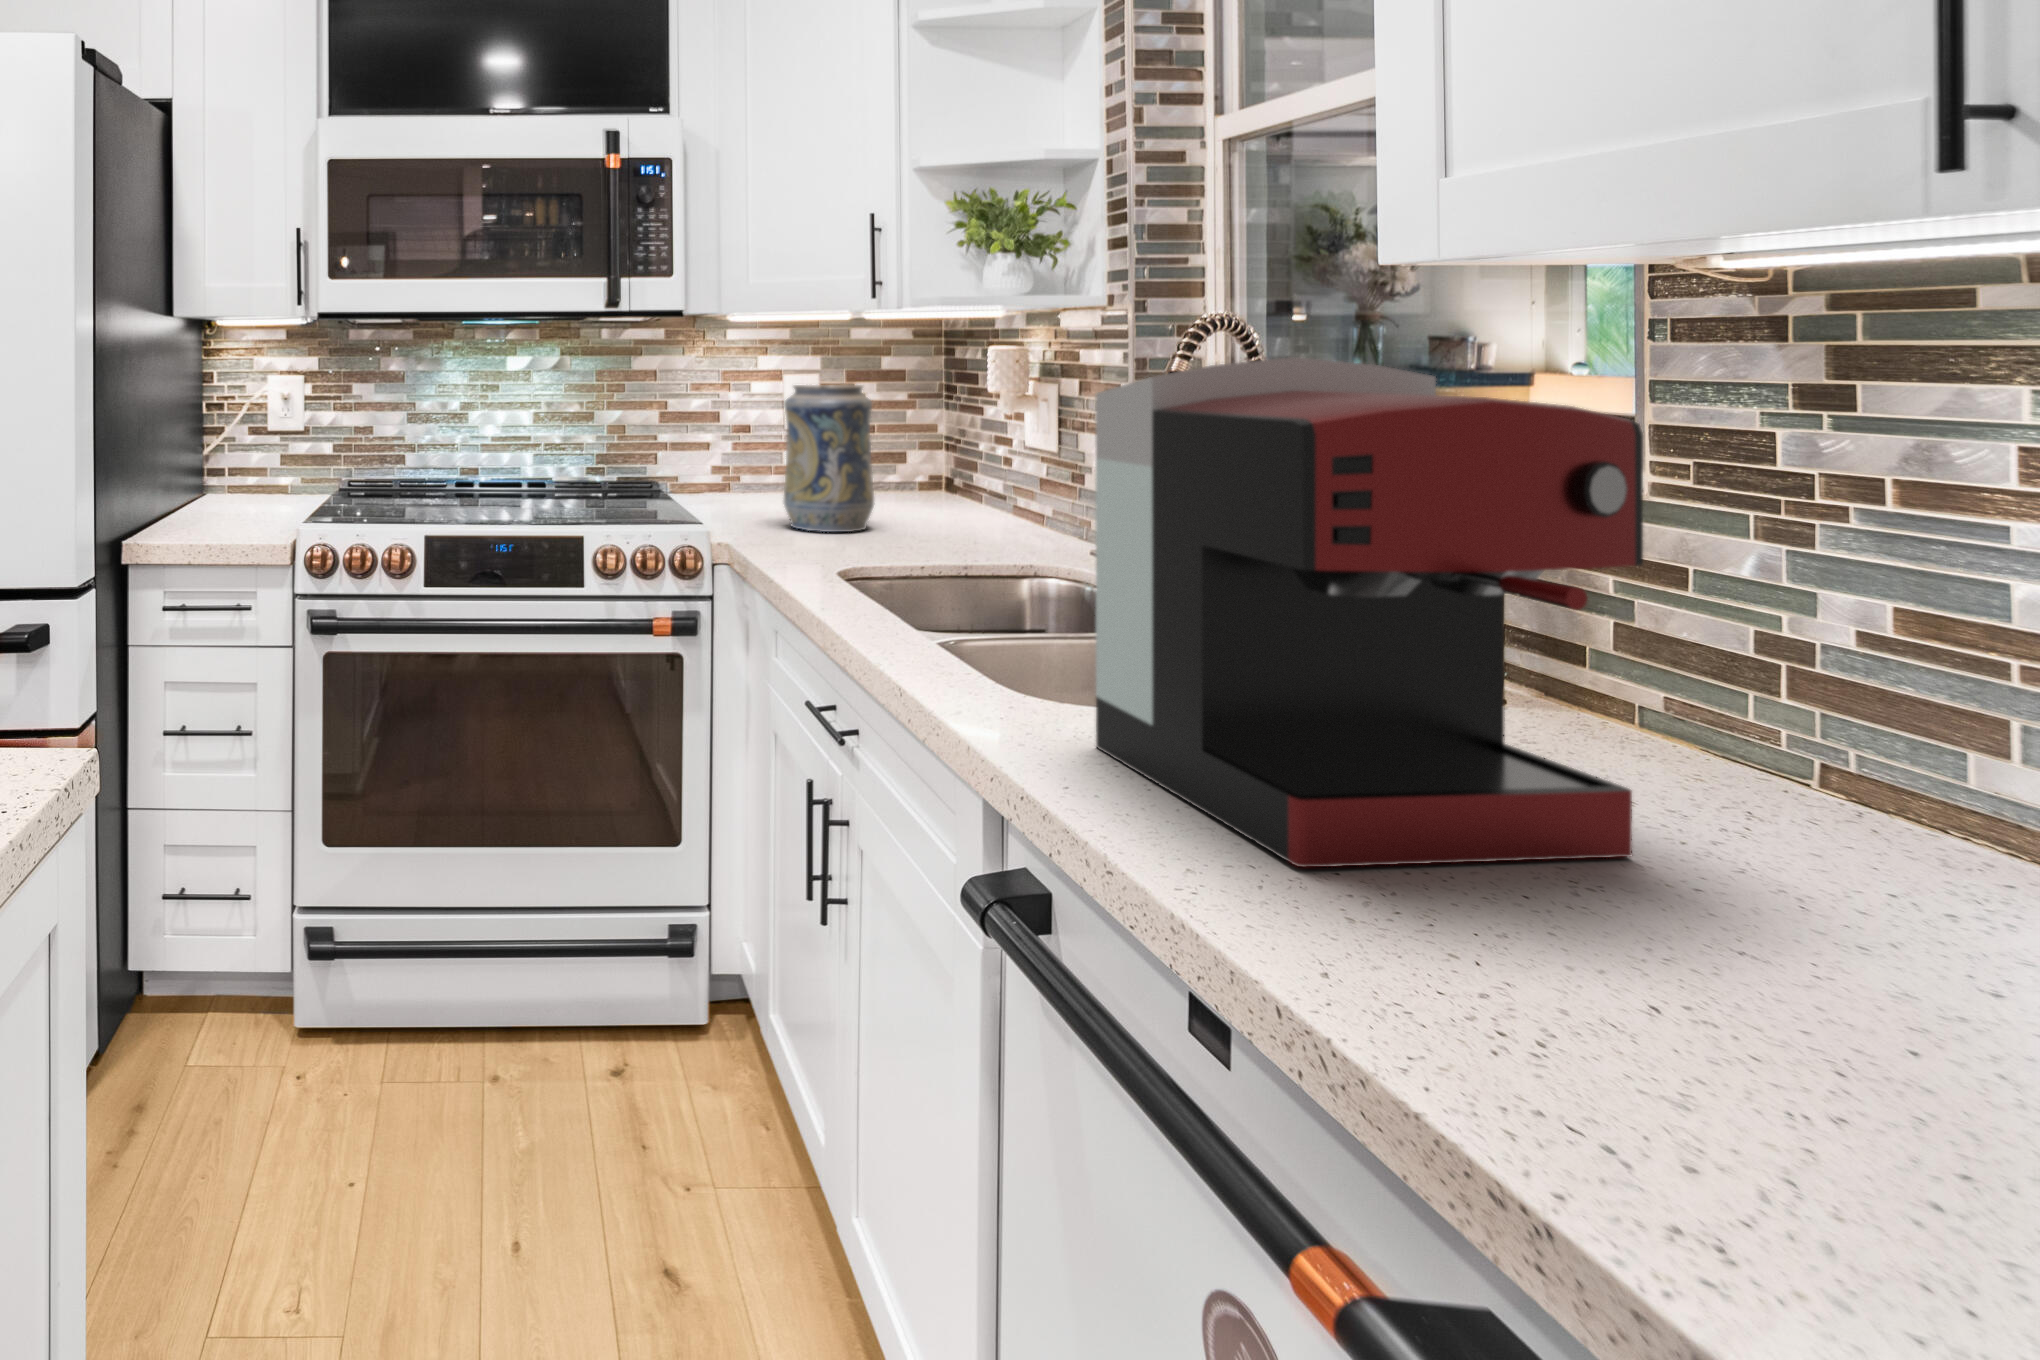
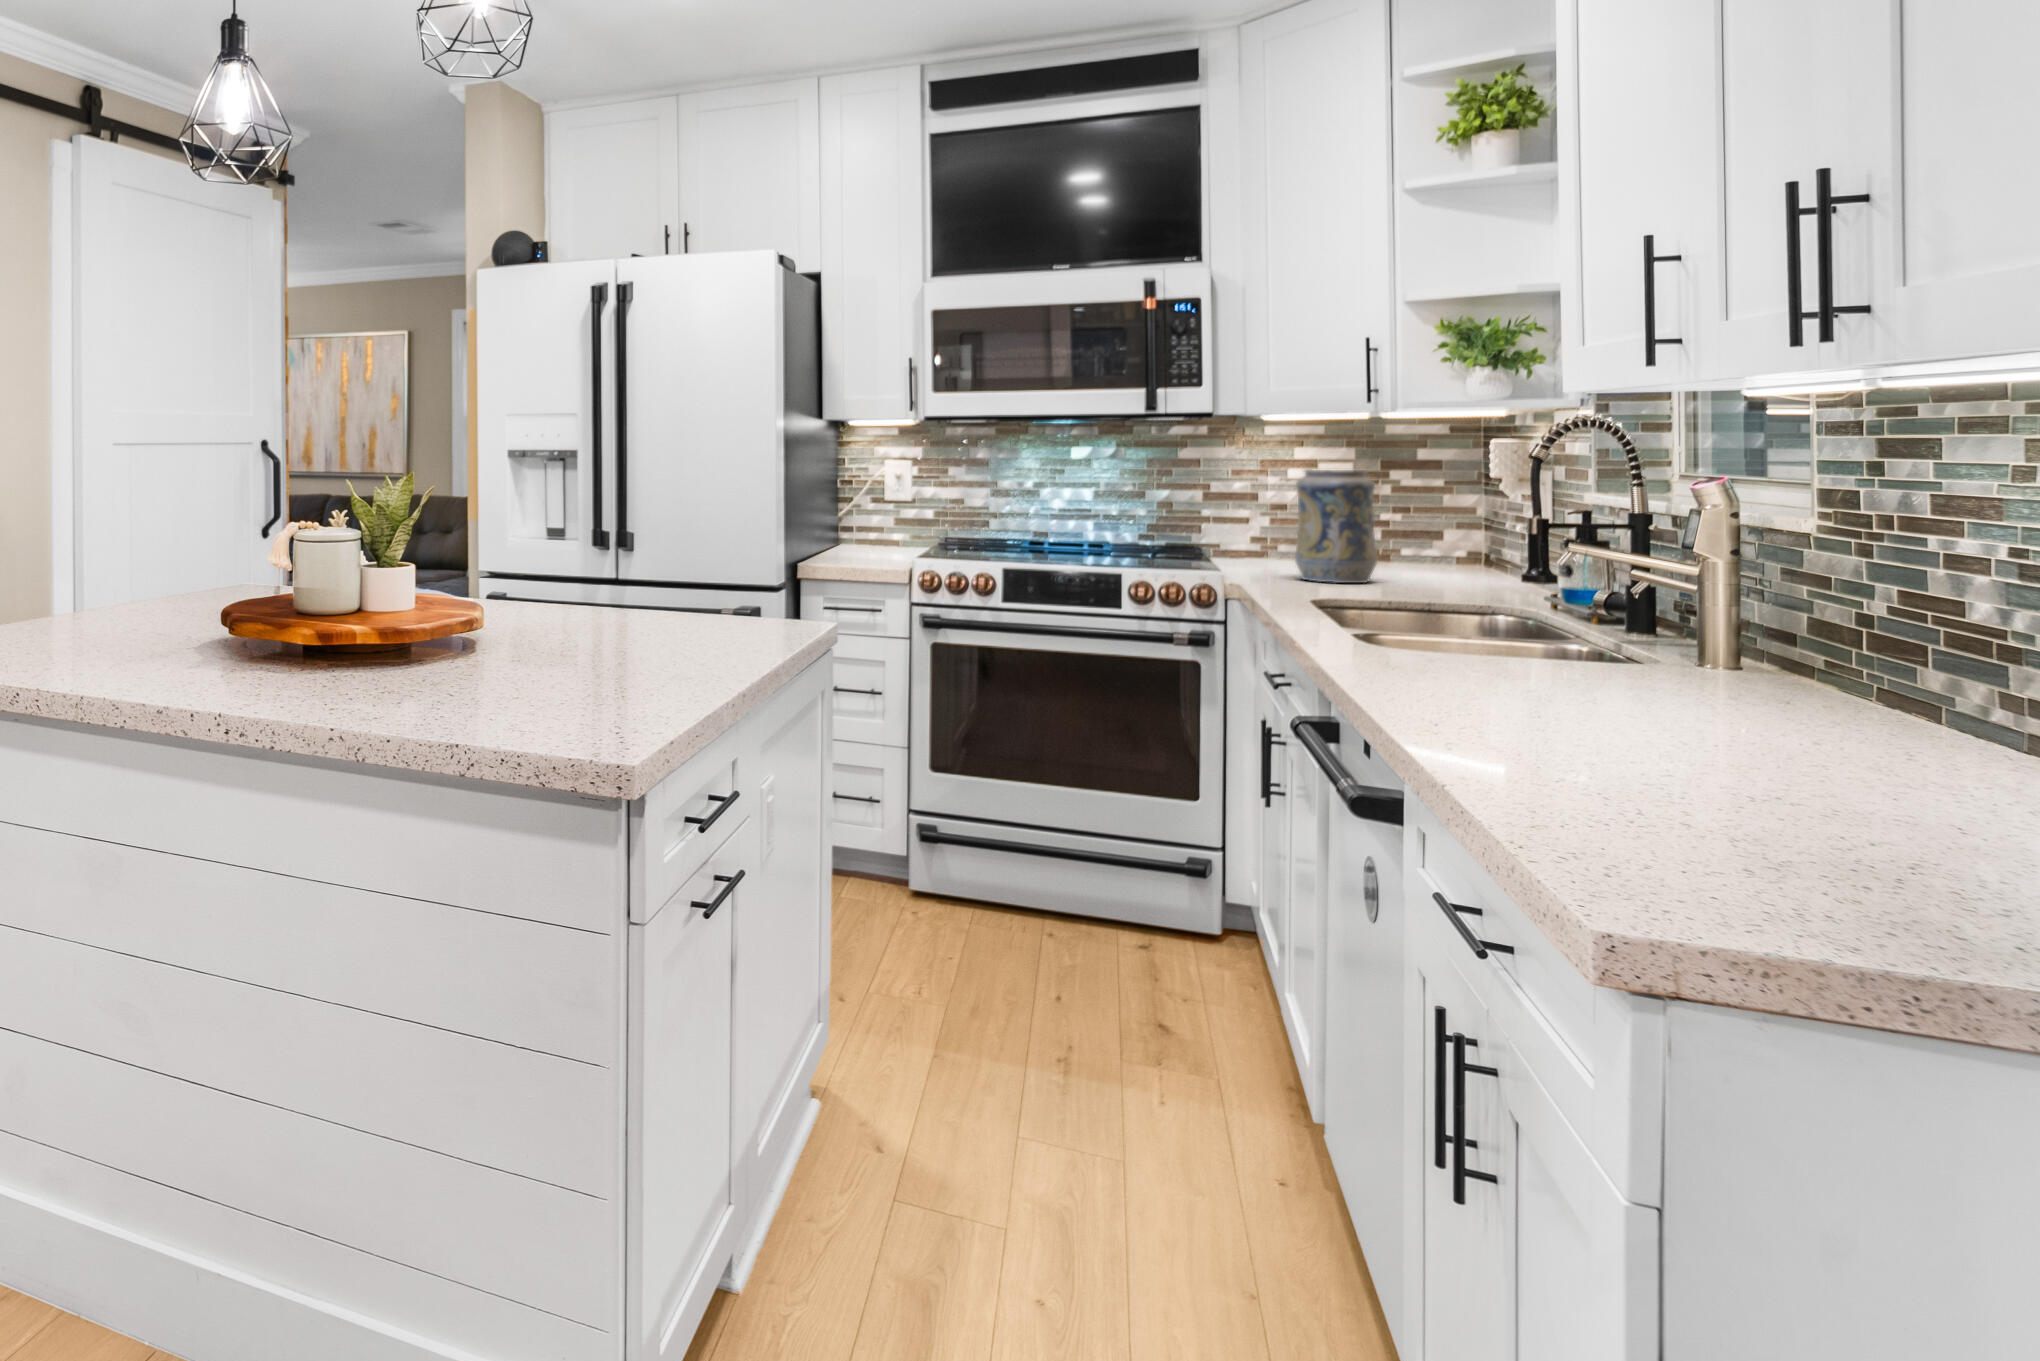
coffee maker: present [1095,357,1643,867] -> none [1382,444,1651,703]

